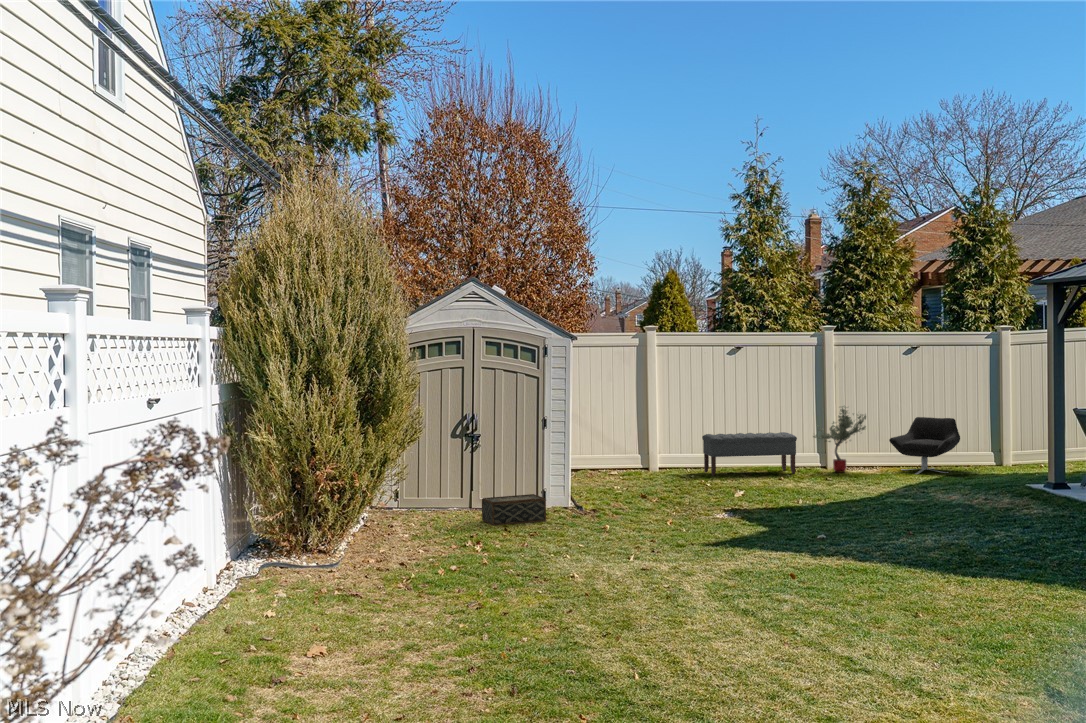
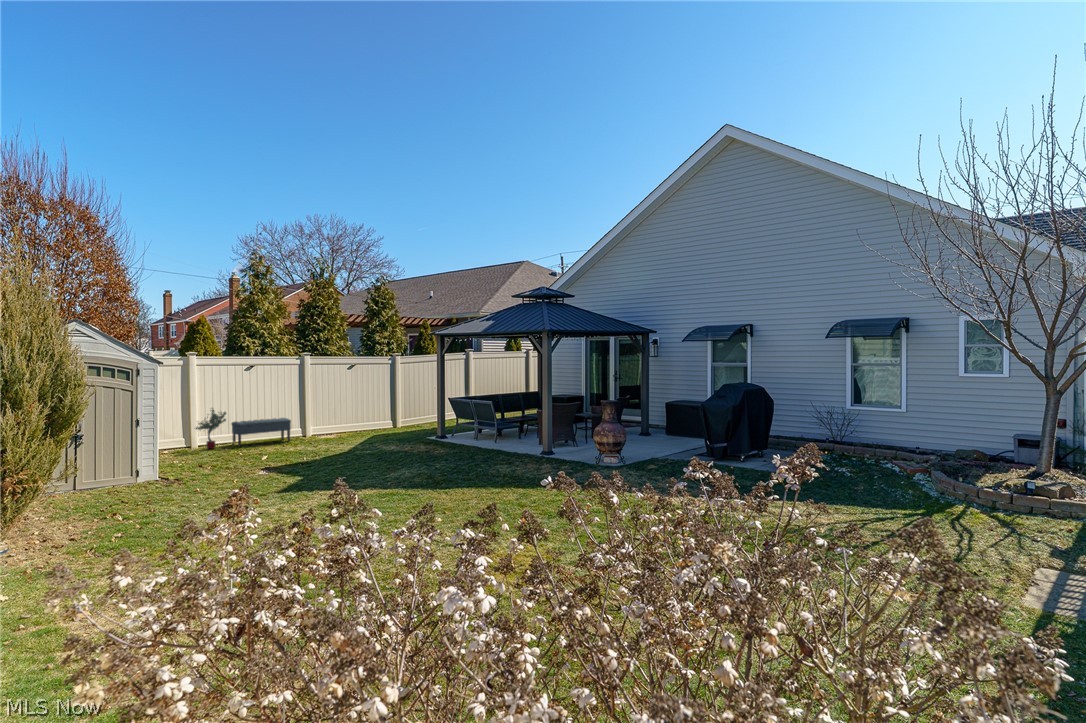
potted tree: present [813,406,866,473] -> present [196,408,226,449]
lounge chair: present [889,417,960,474] -> none [342,405,379,436]
woven basket: present [482,494,546,526] -> none [85,471,136,495]

